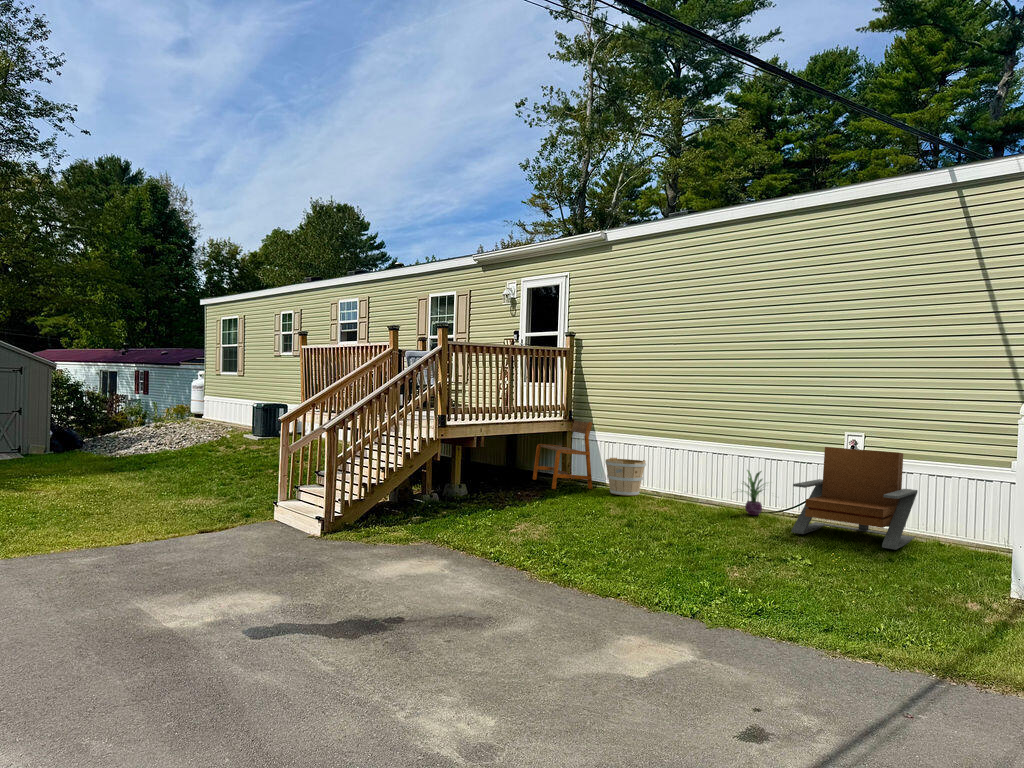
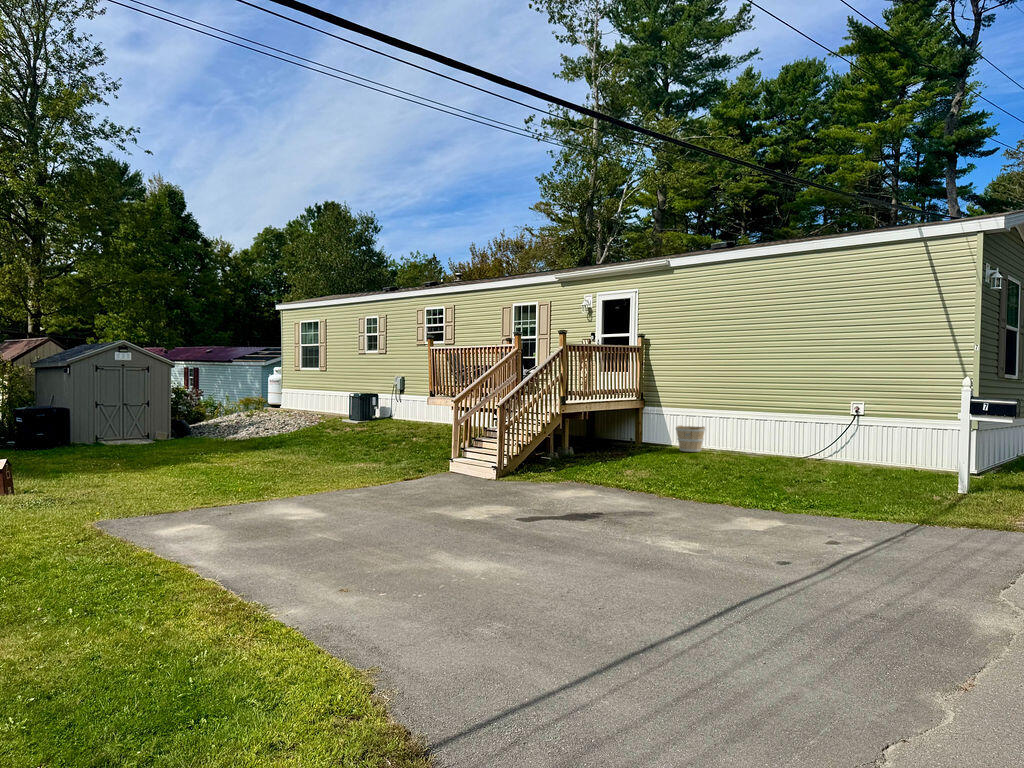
bench: present [533,421,592,489] -> none [614,399,665,450]
lounge chair: present [791,447,917,550] -> none [820,412,900,475]
decorative plant: present [733,470,766,515] -> none [771,430,808,460]

